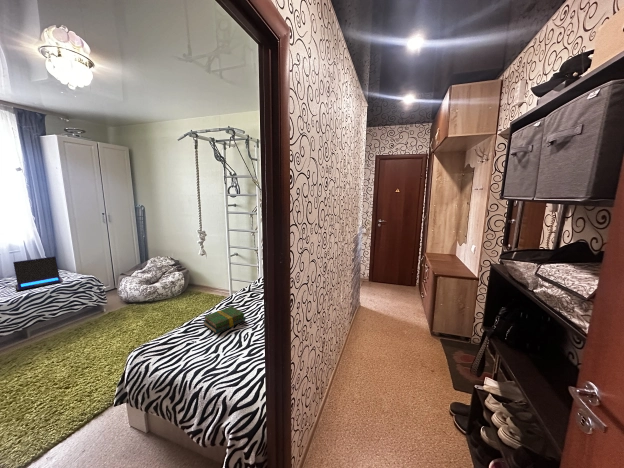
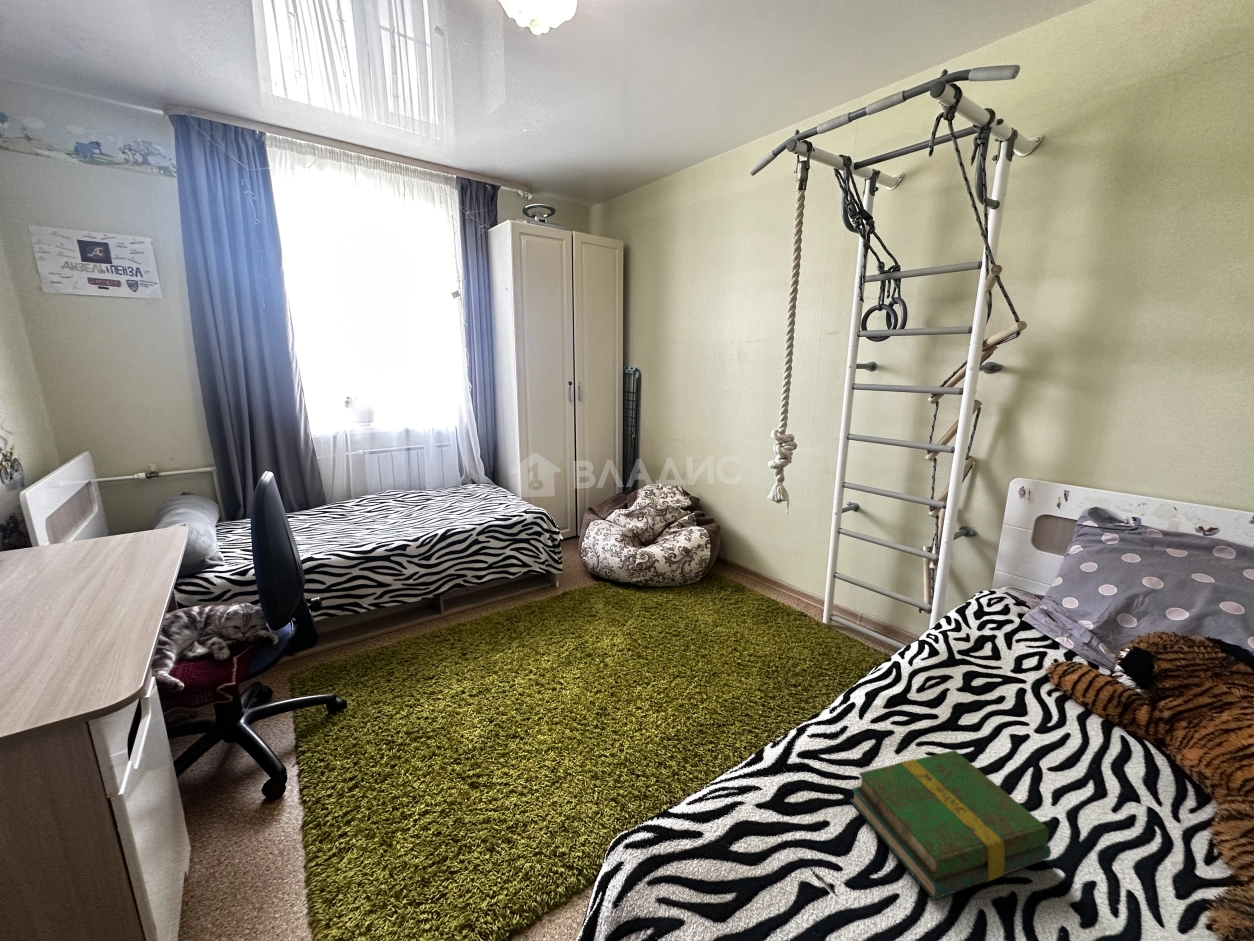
laptop: present [13,256,63,290] -> none [435,461,499,519]

